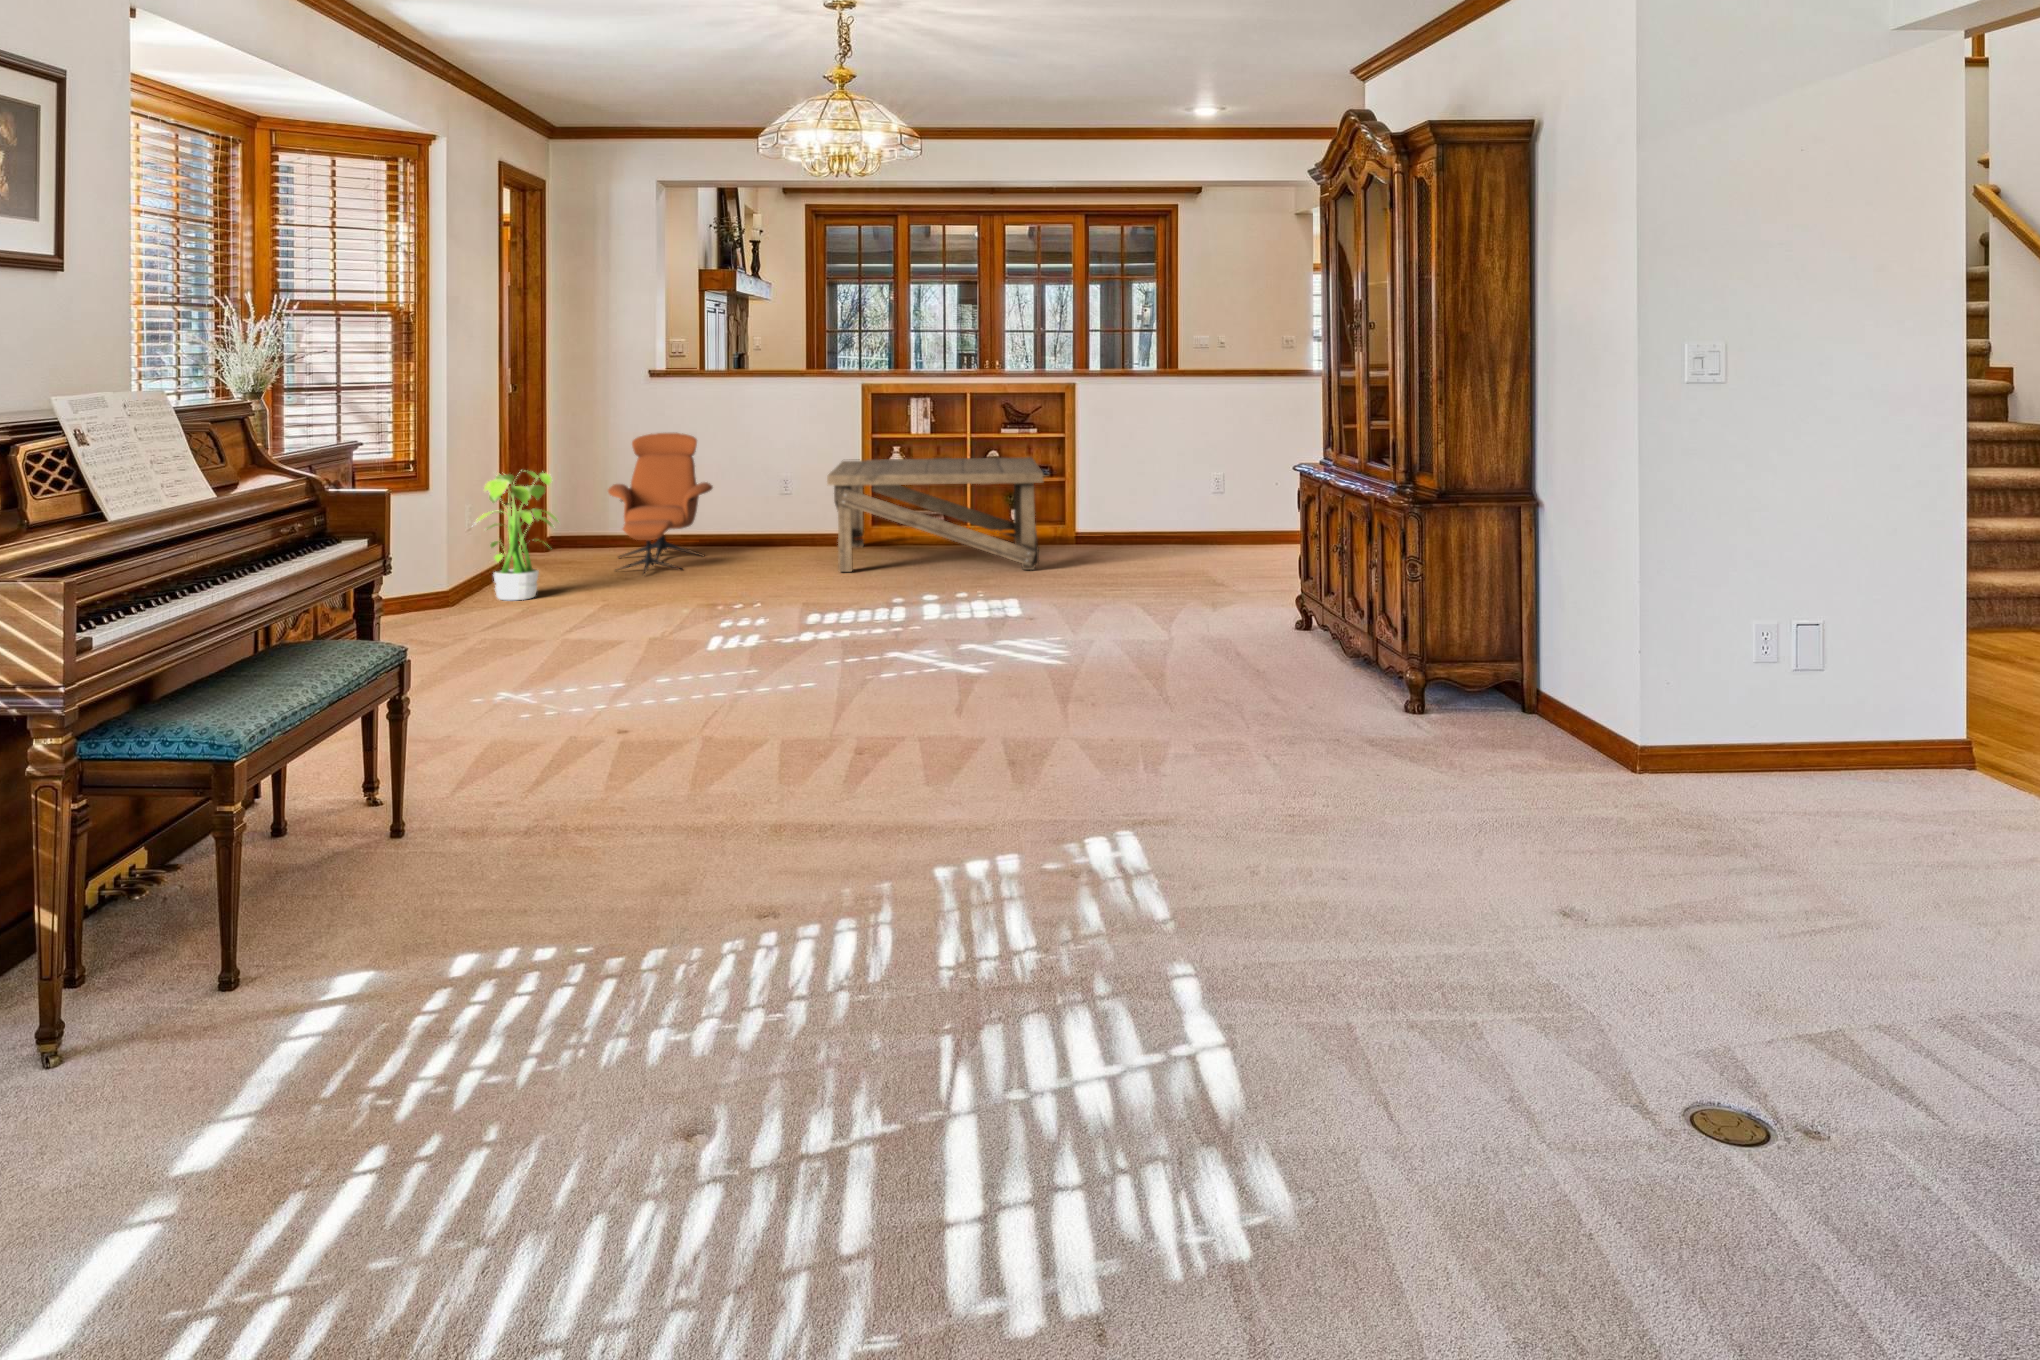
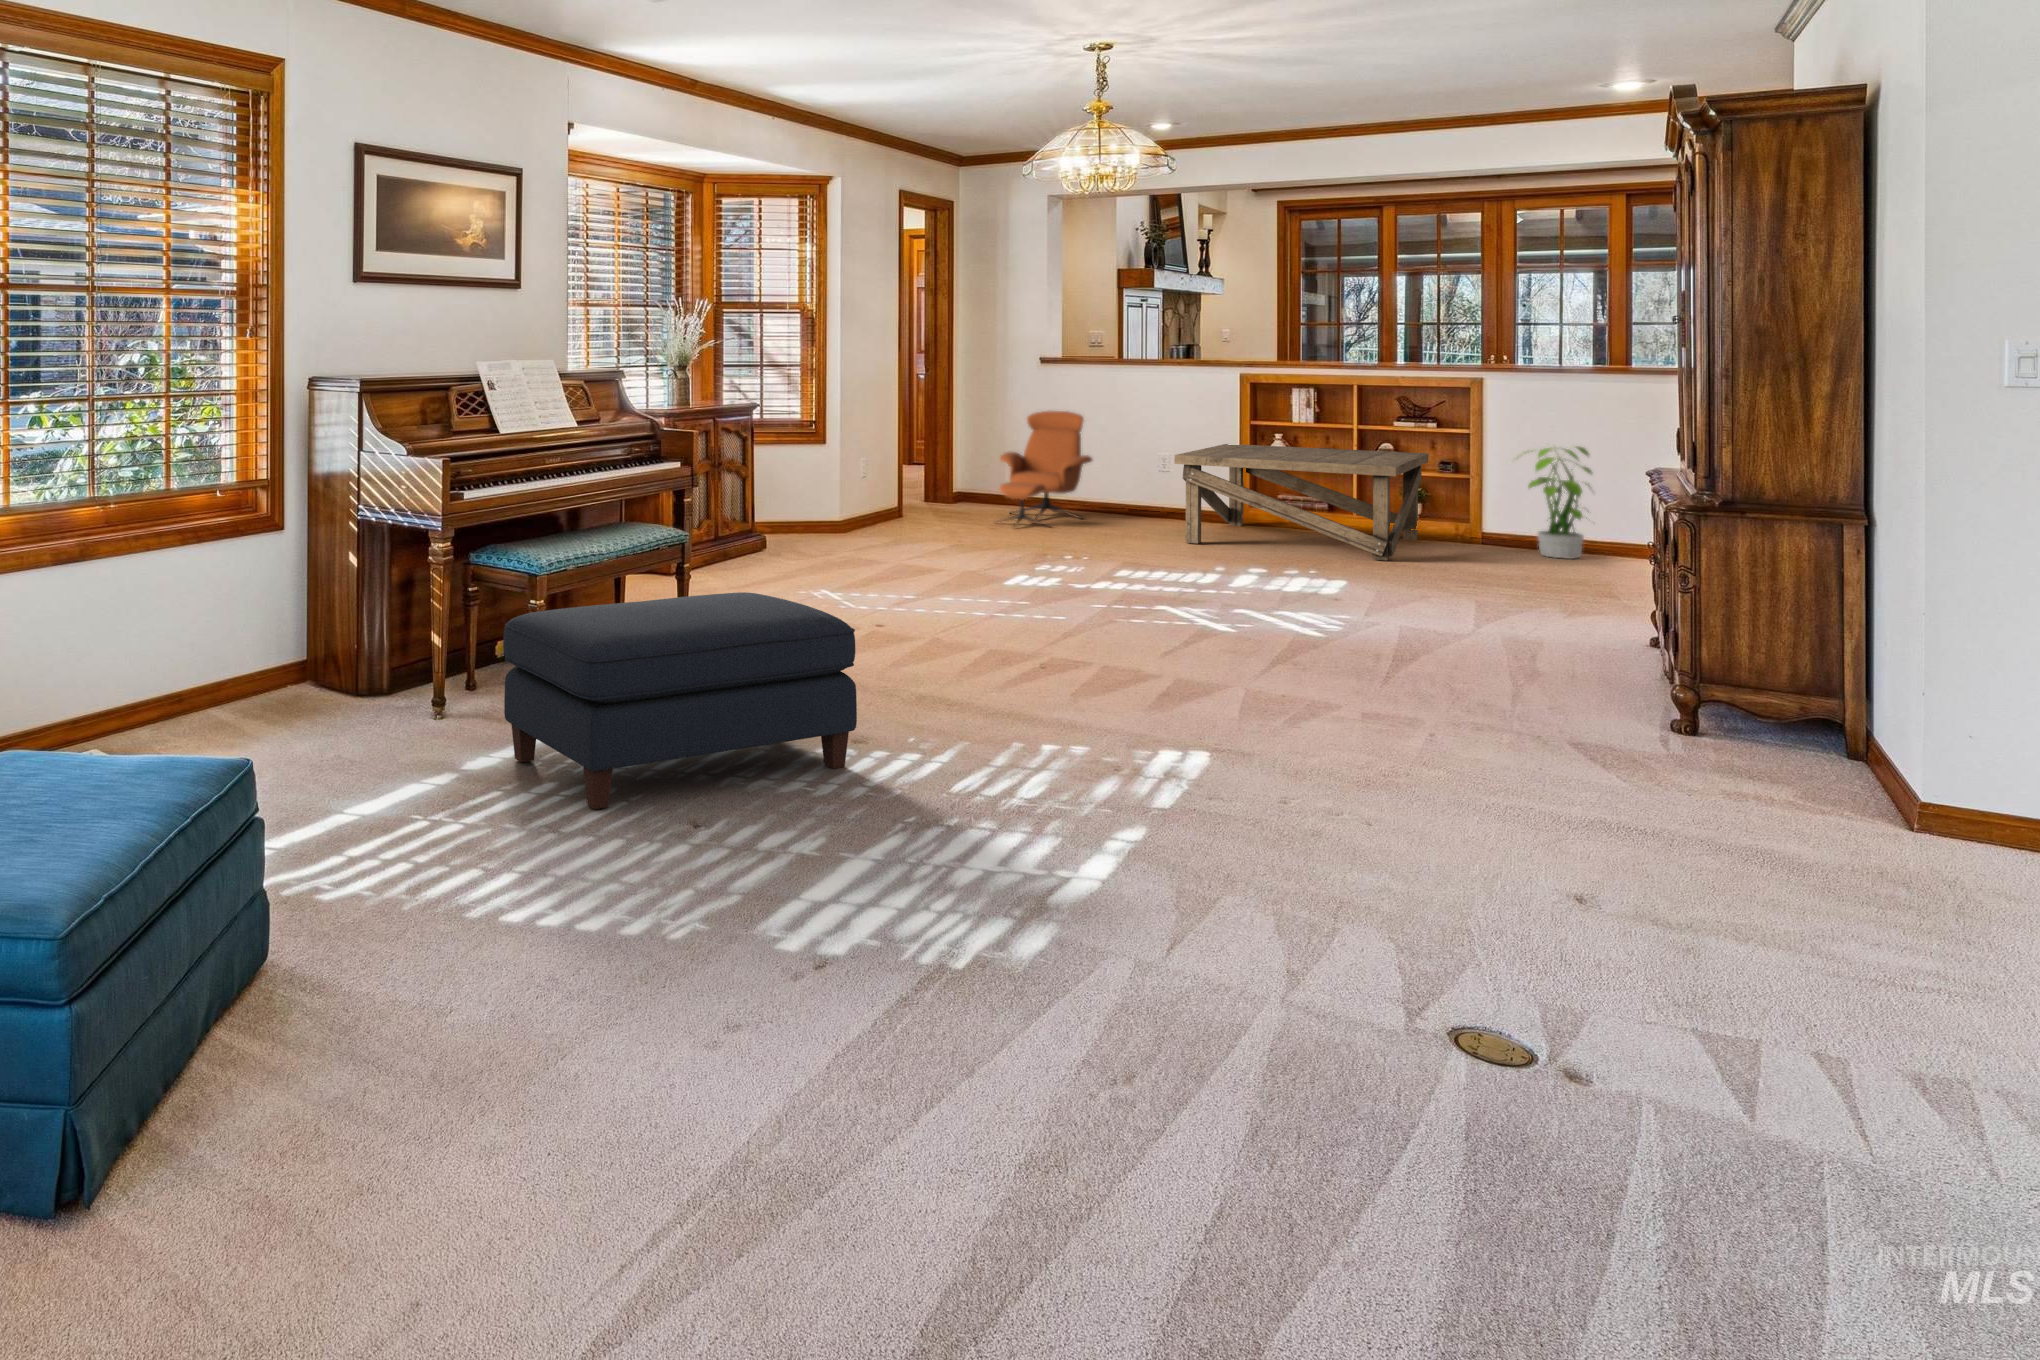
potted plant: present [475,471,557,600] -> present [1528,445,1592,559]
ottoman: none [290,740,871,1221] -> present [503,592,857,809]

